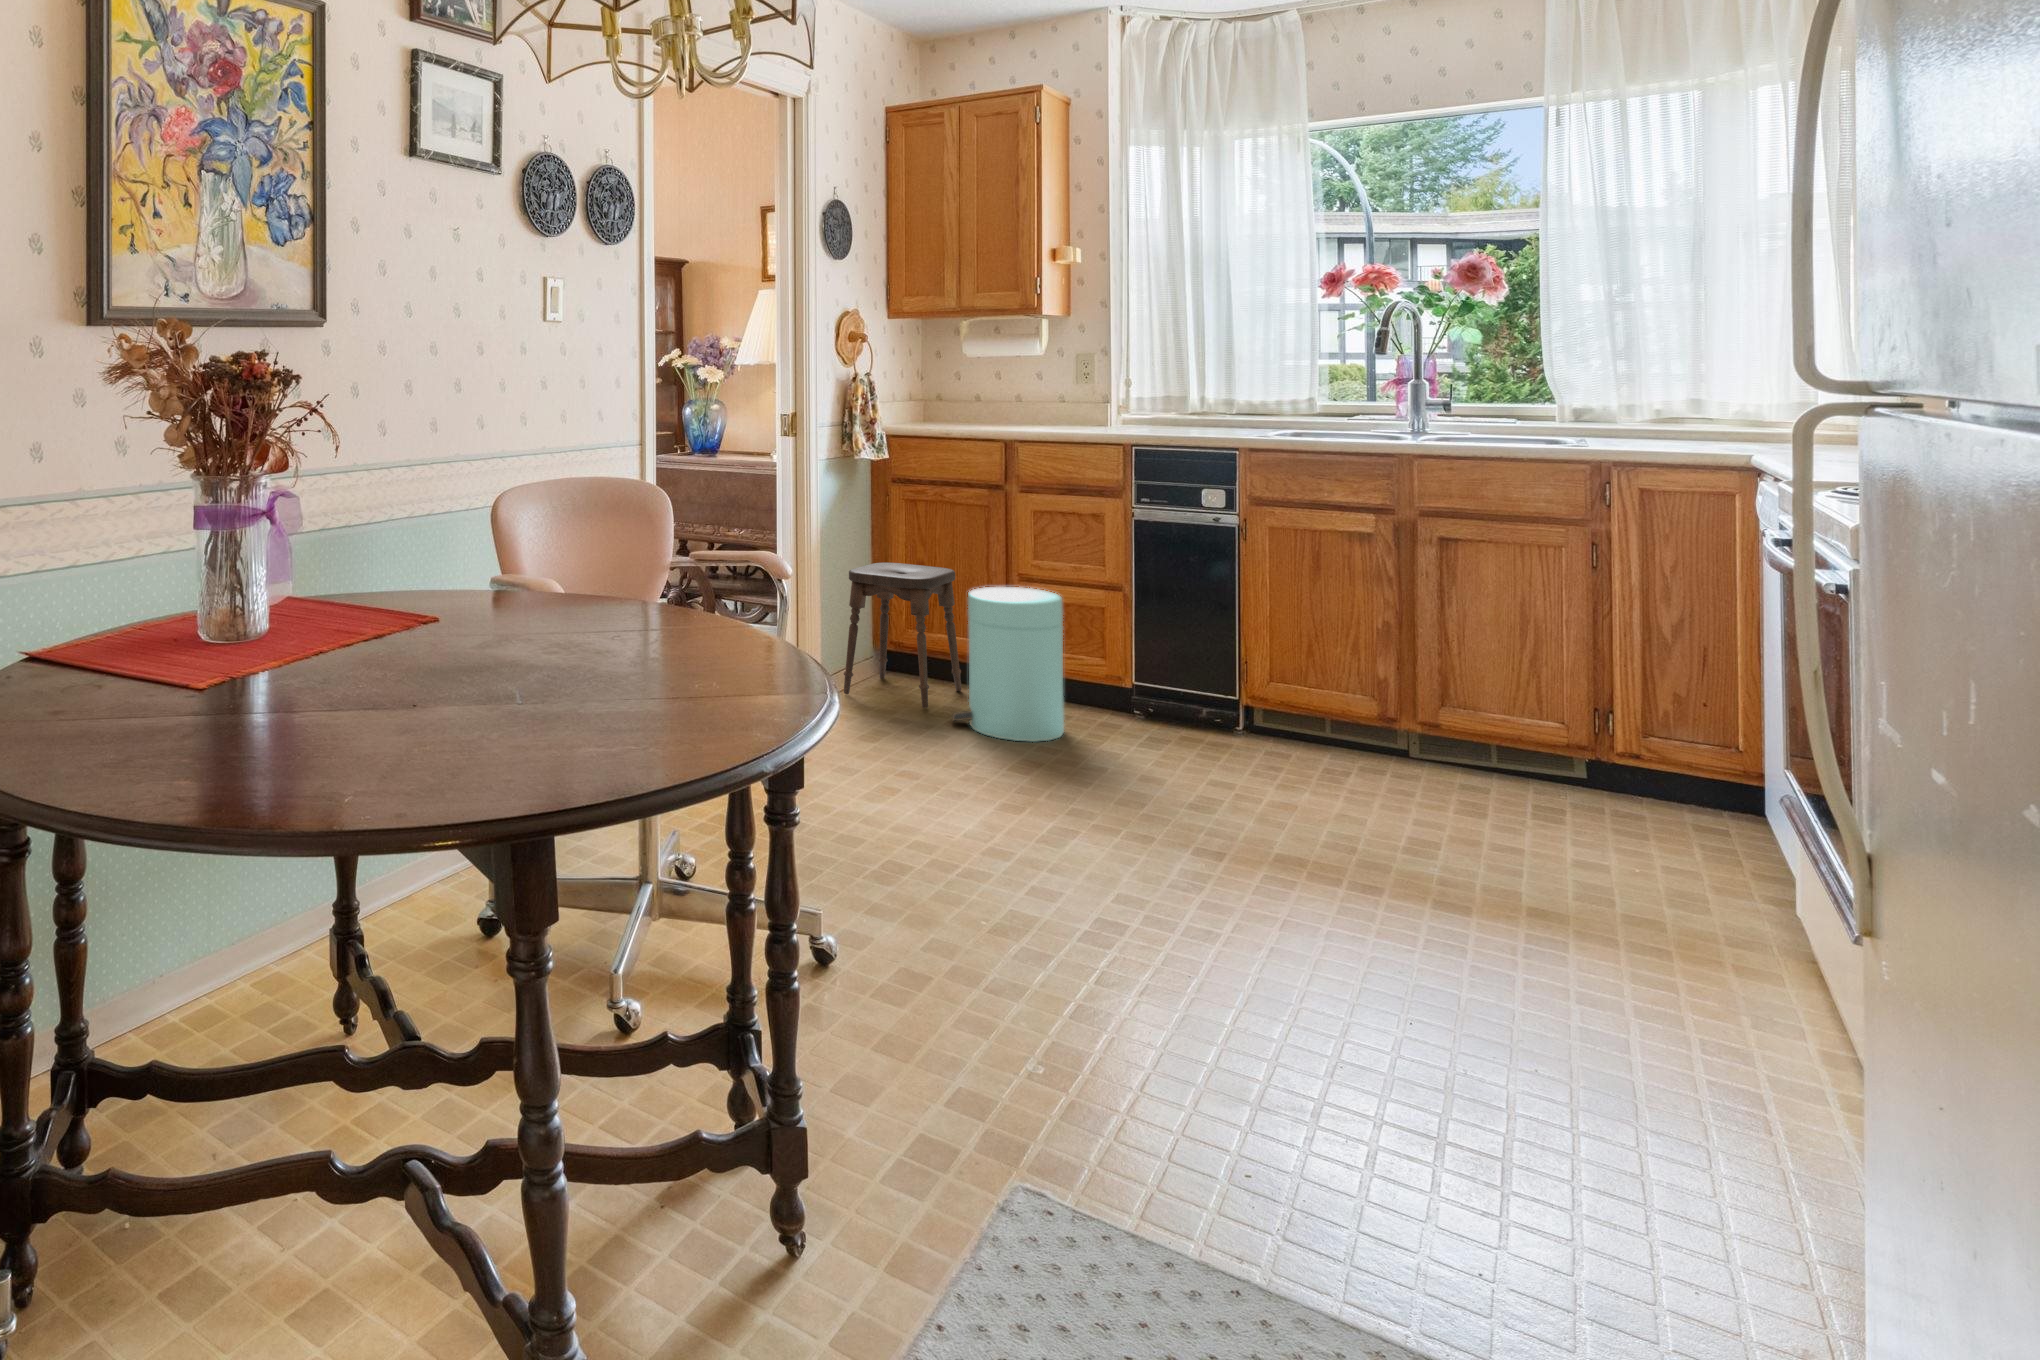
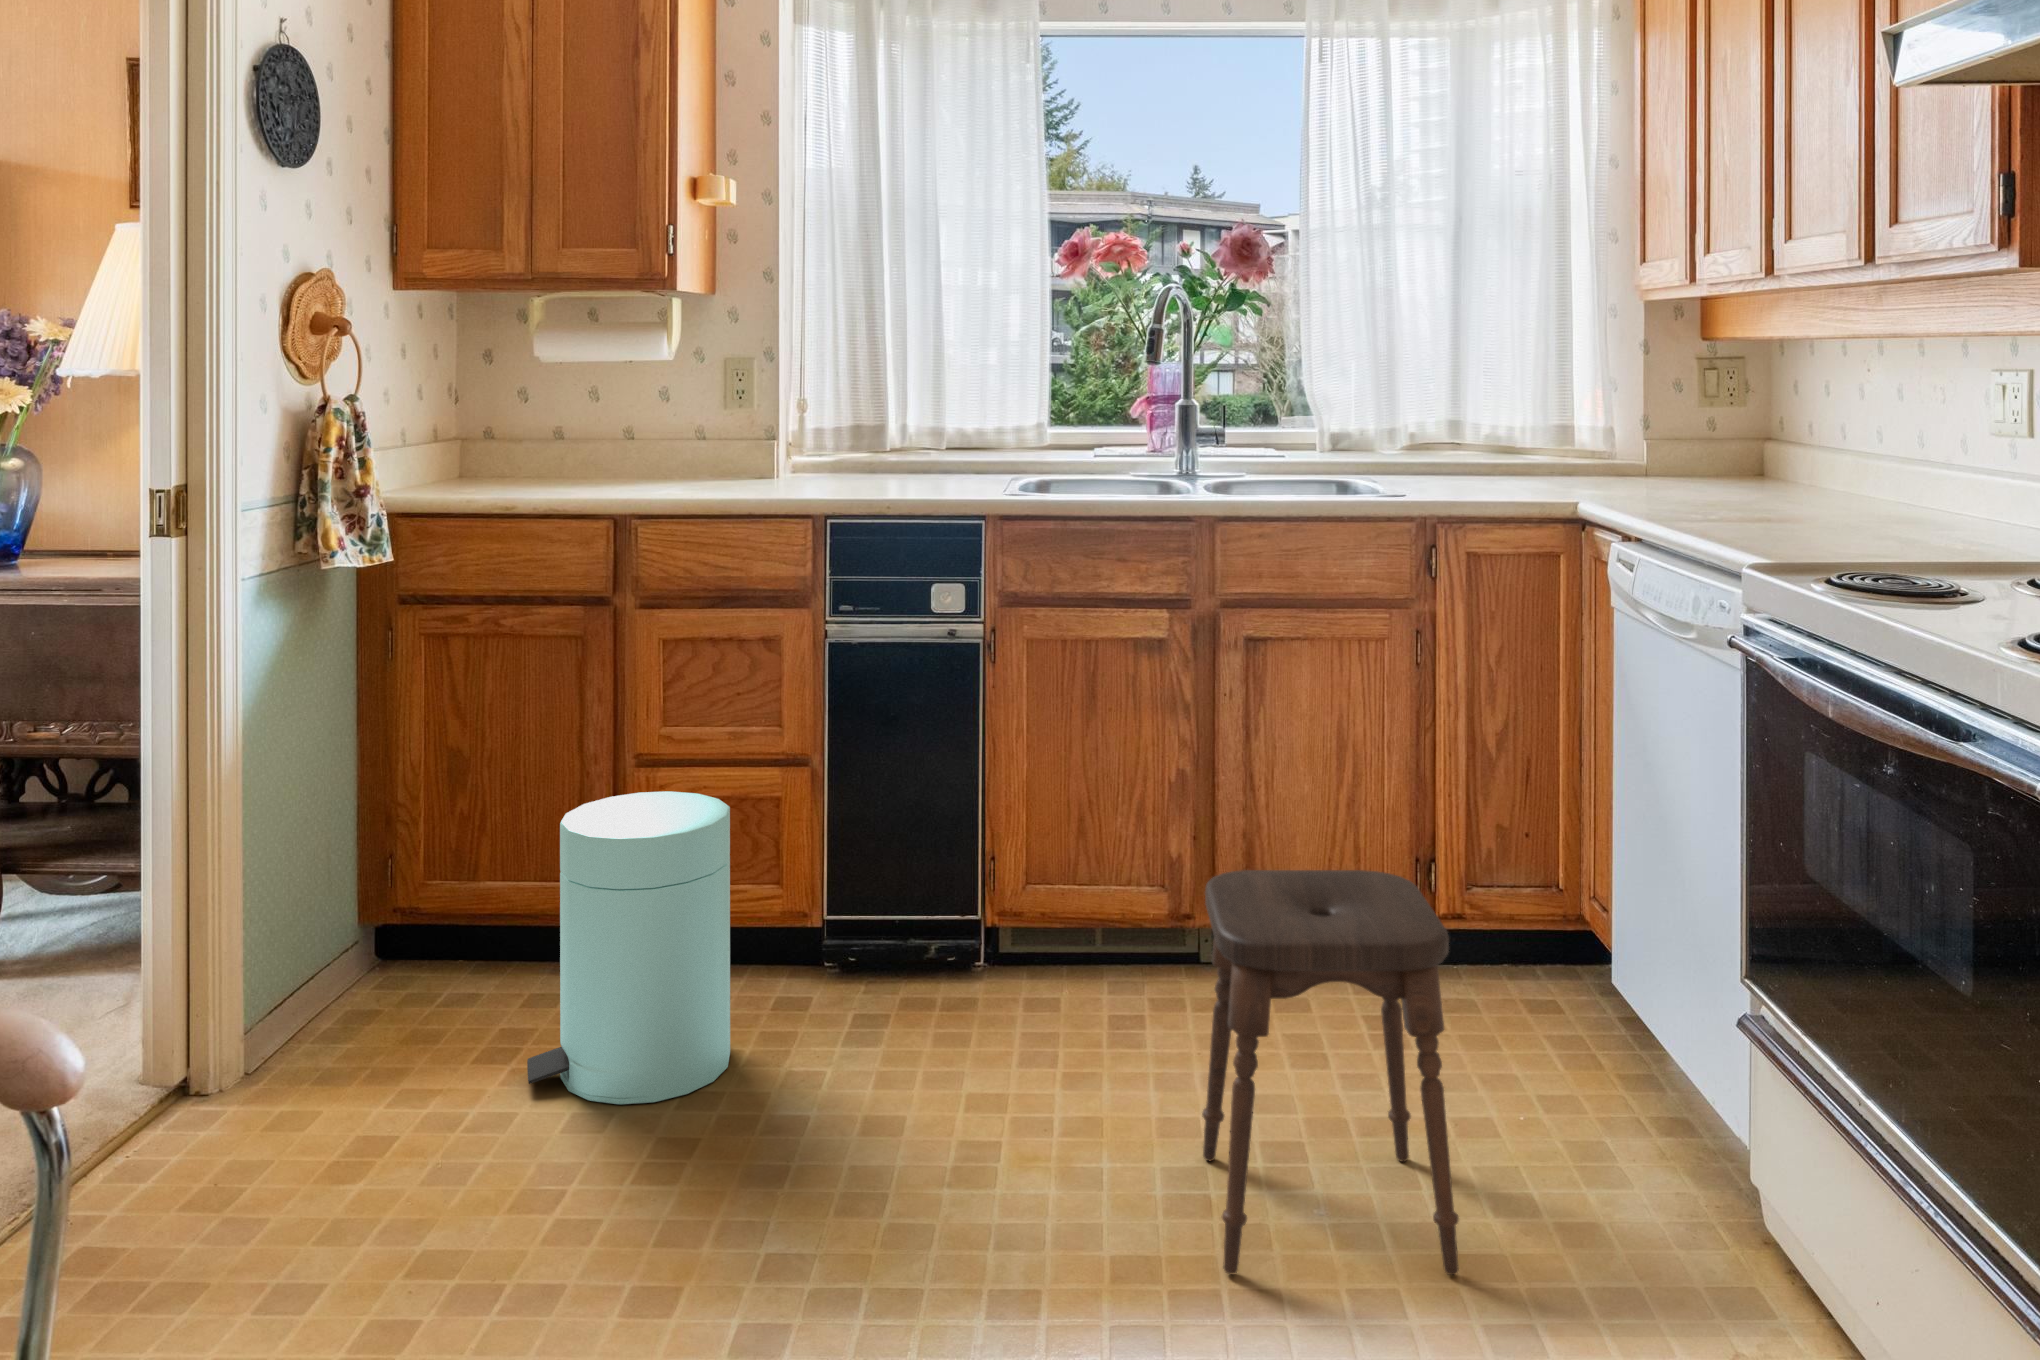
stool: present [844,562,961,708] -> present [1202,870,1459,1275]

